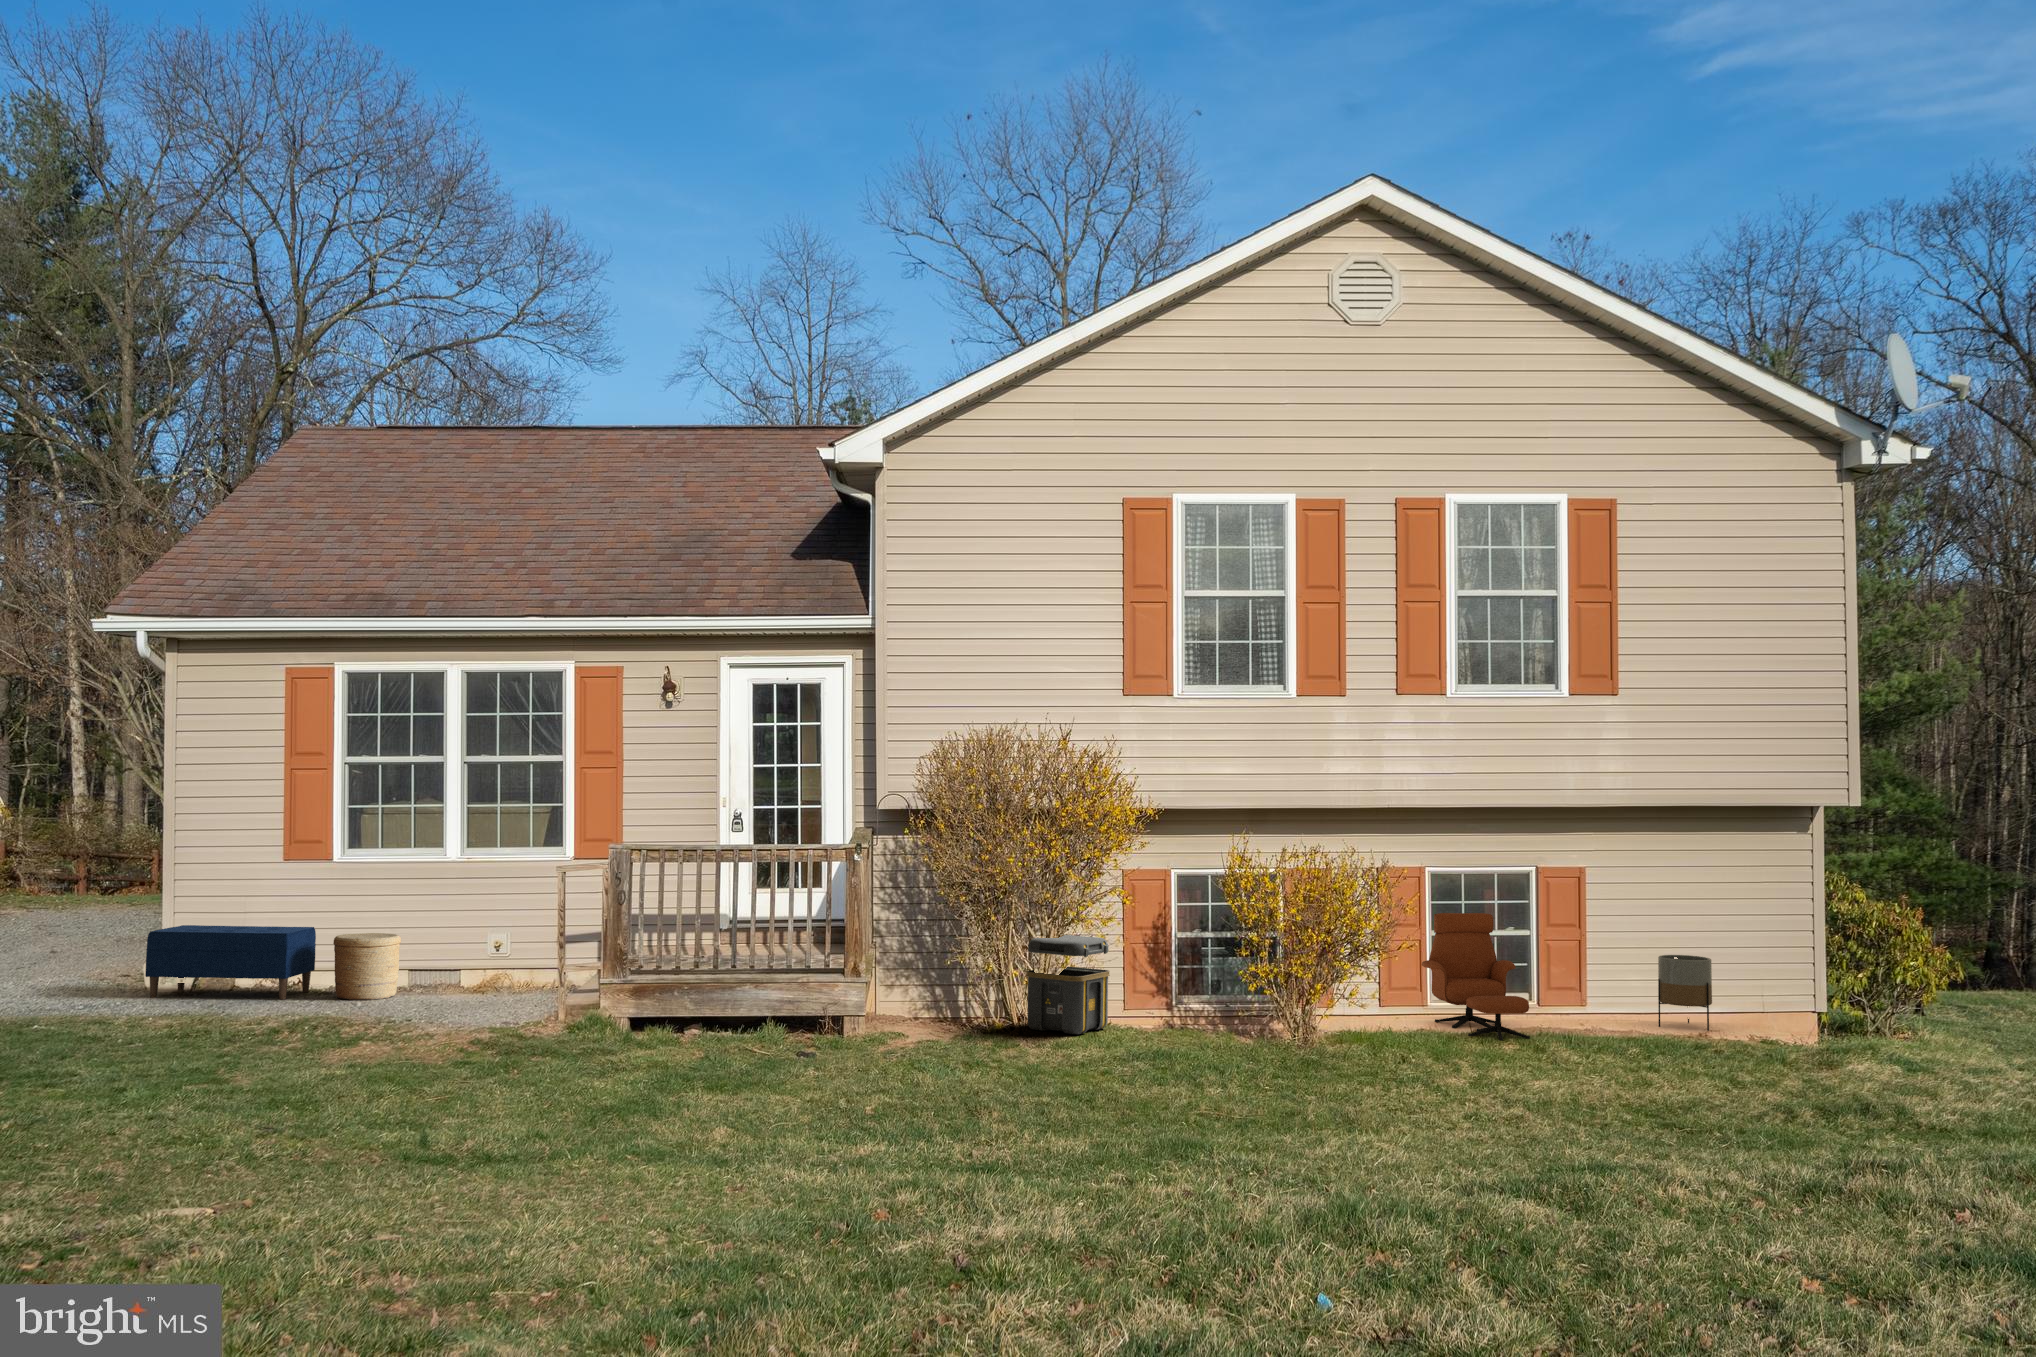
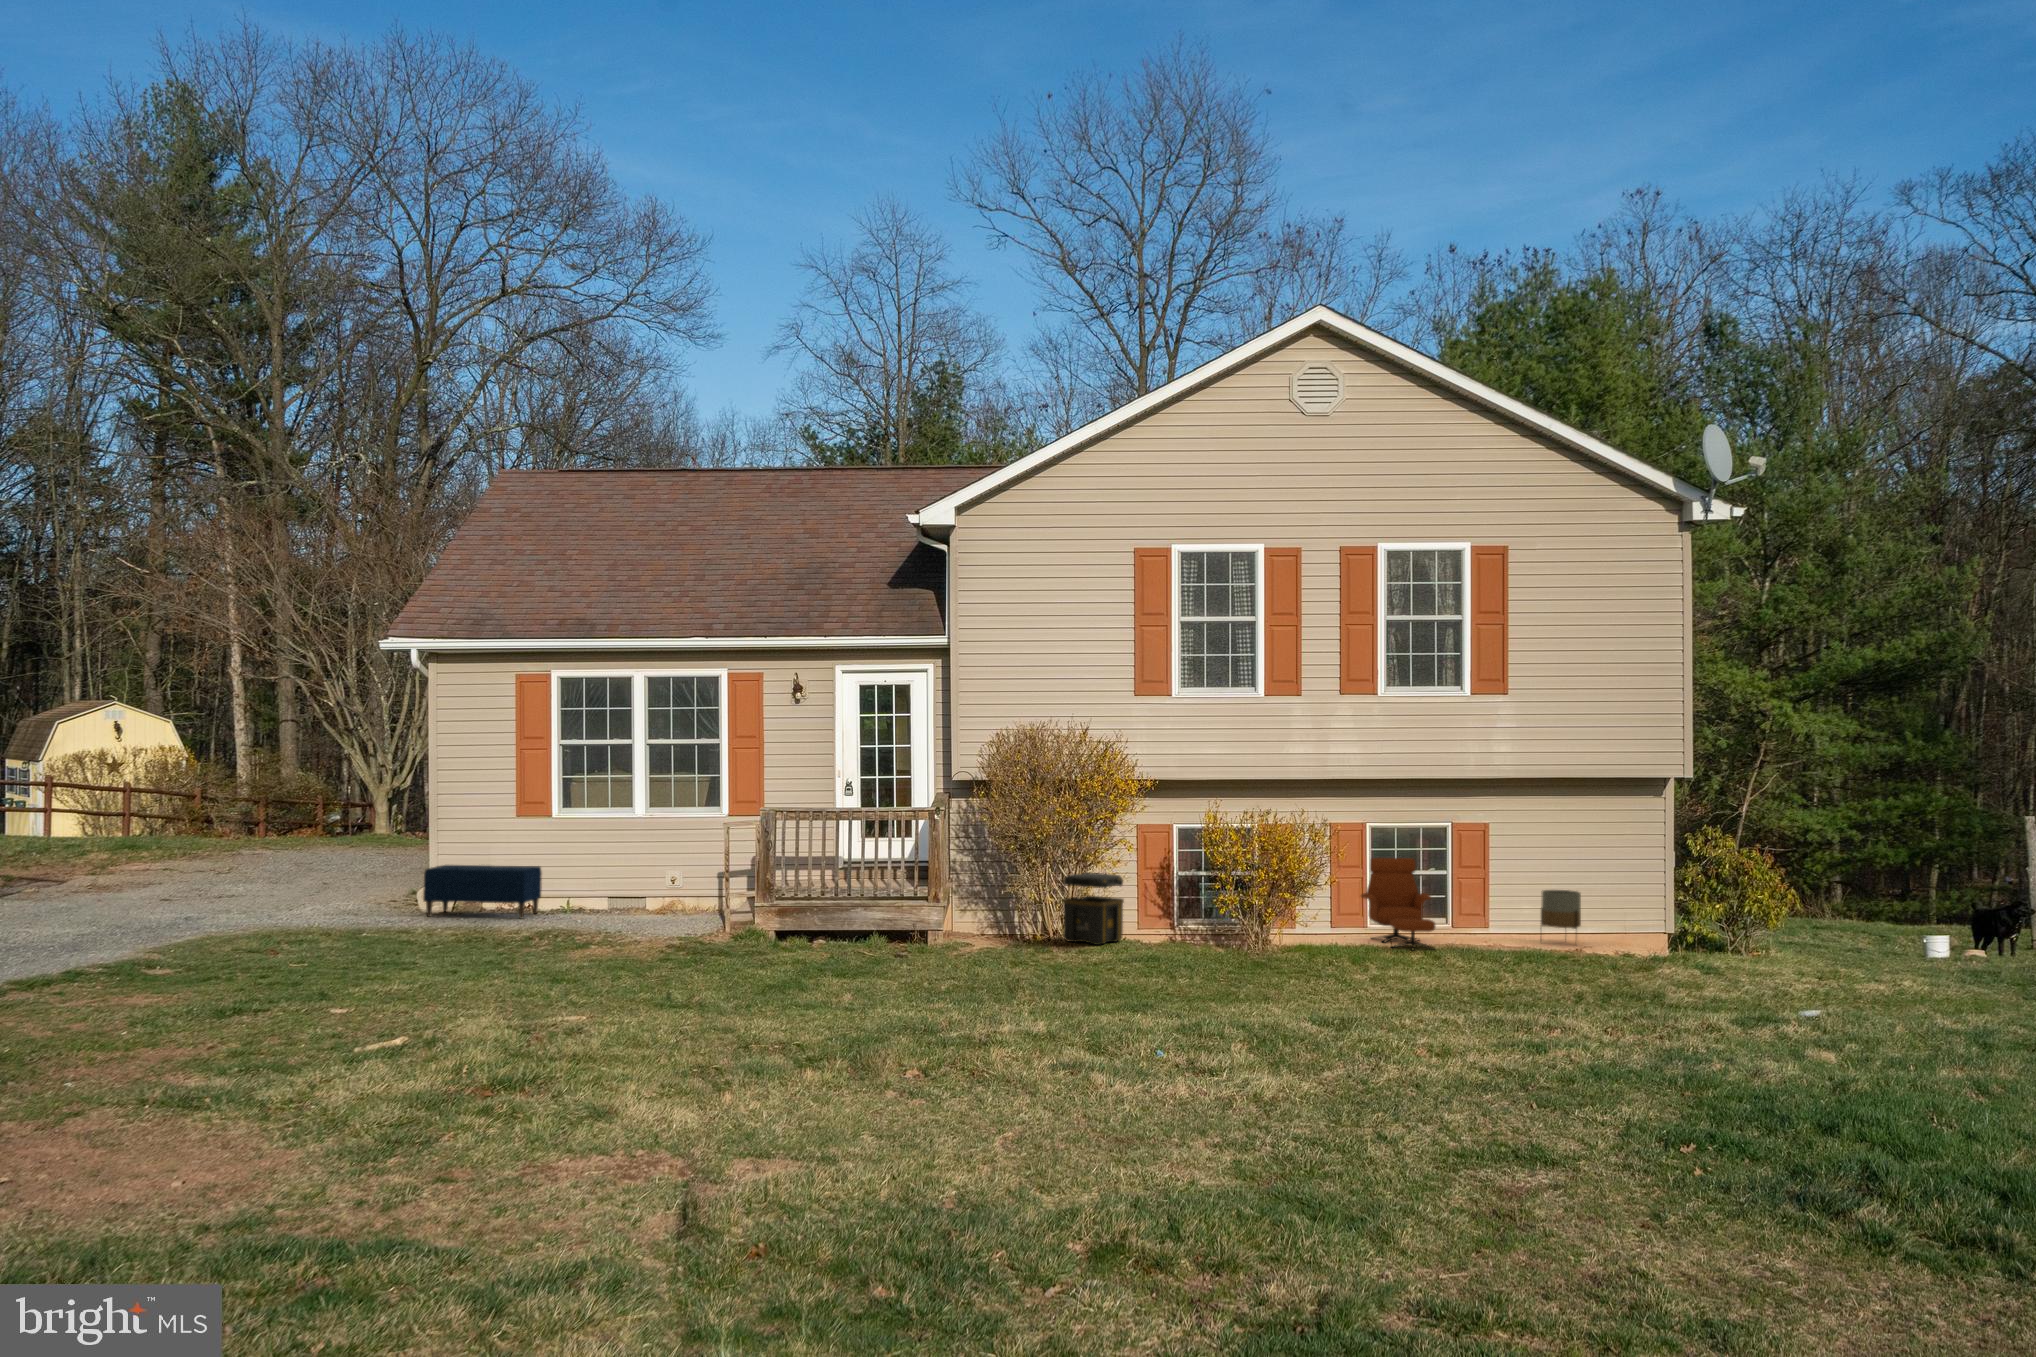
woven basket: present [333,933,401,1000] -> none [556,871,604,919]

